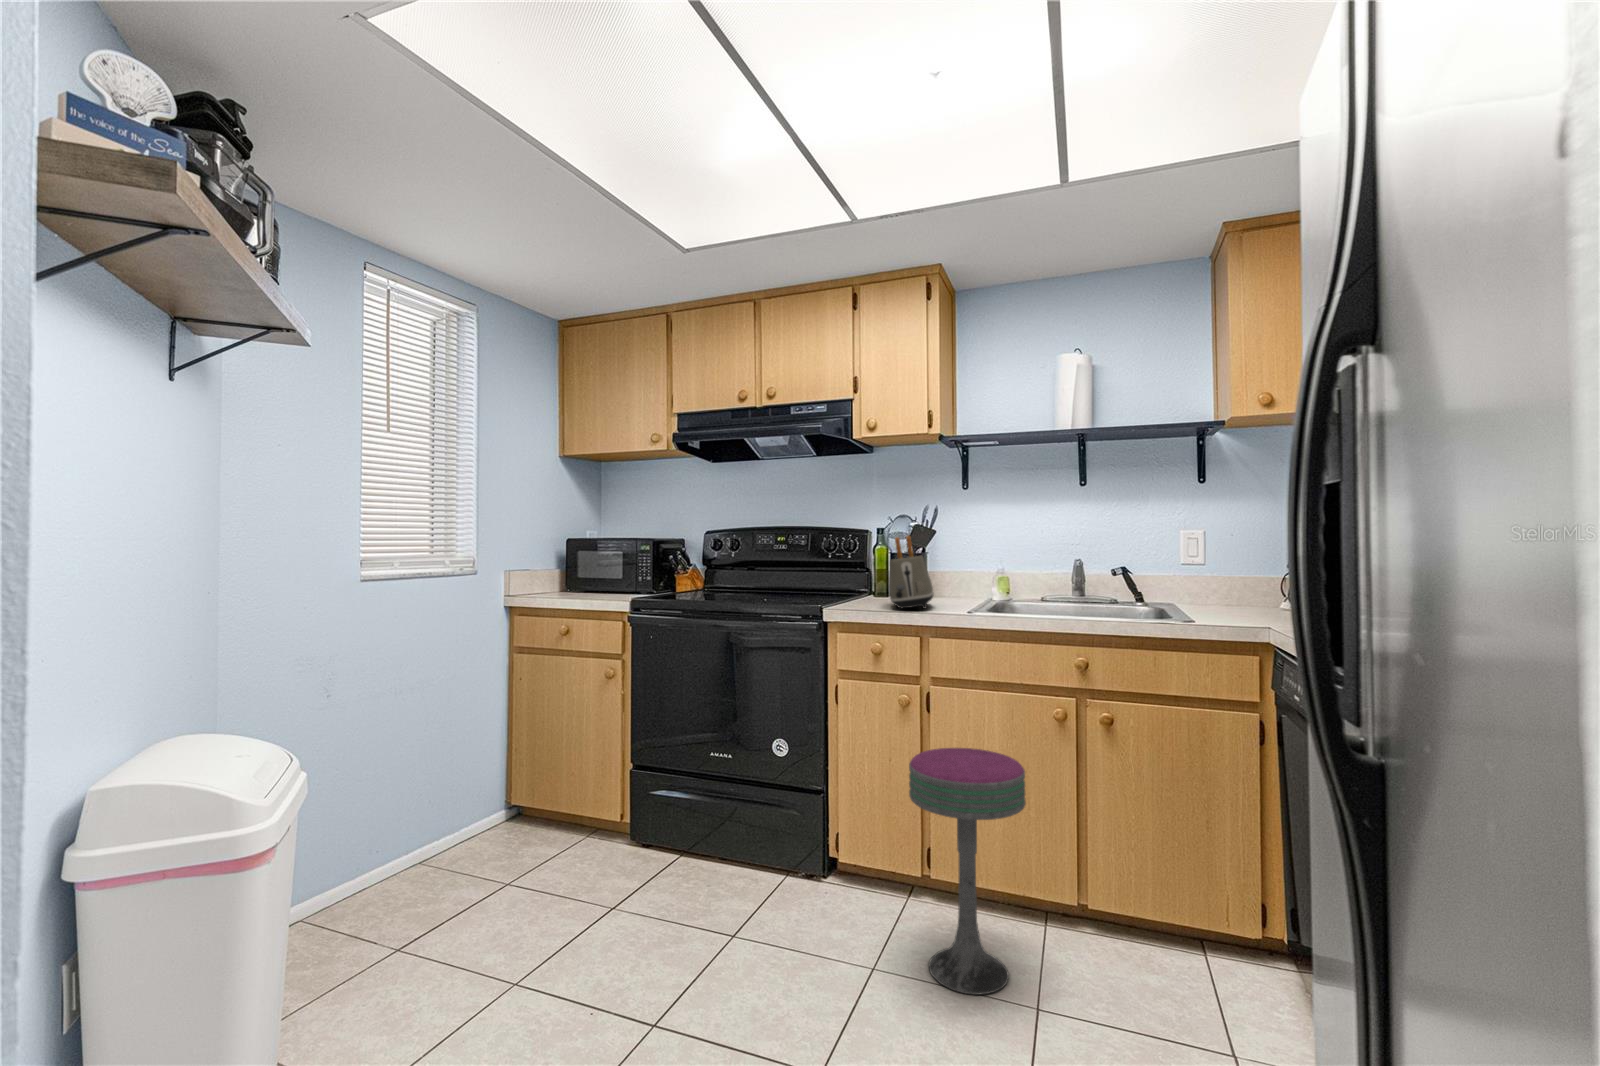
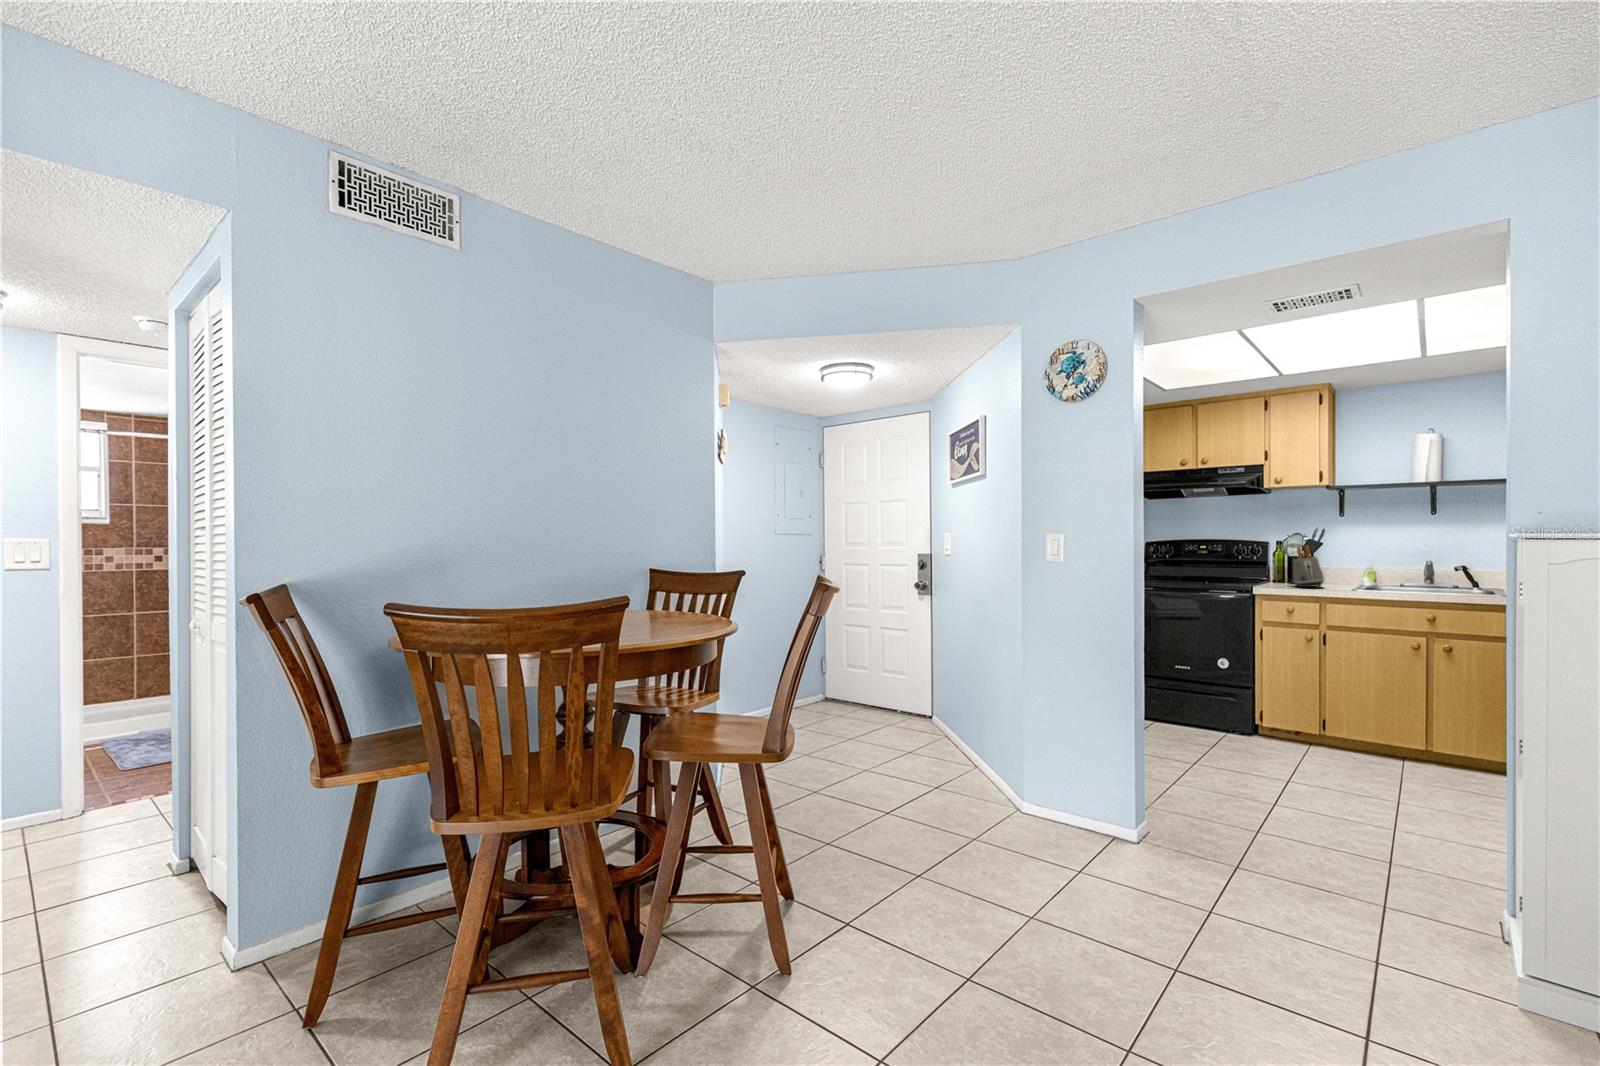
bar stool: present [909,748,1026,995] -> none [1321,658,1394,773]

